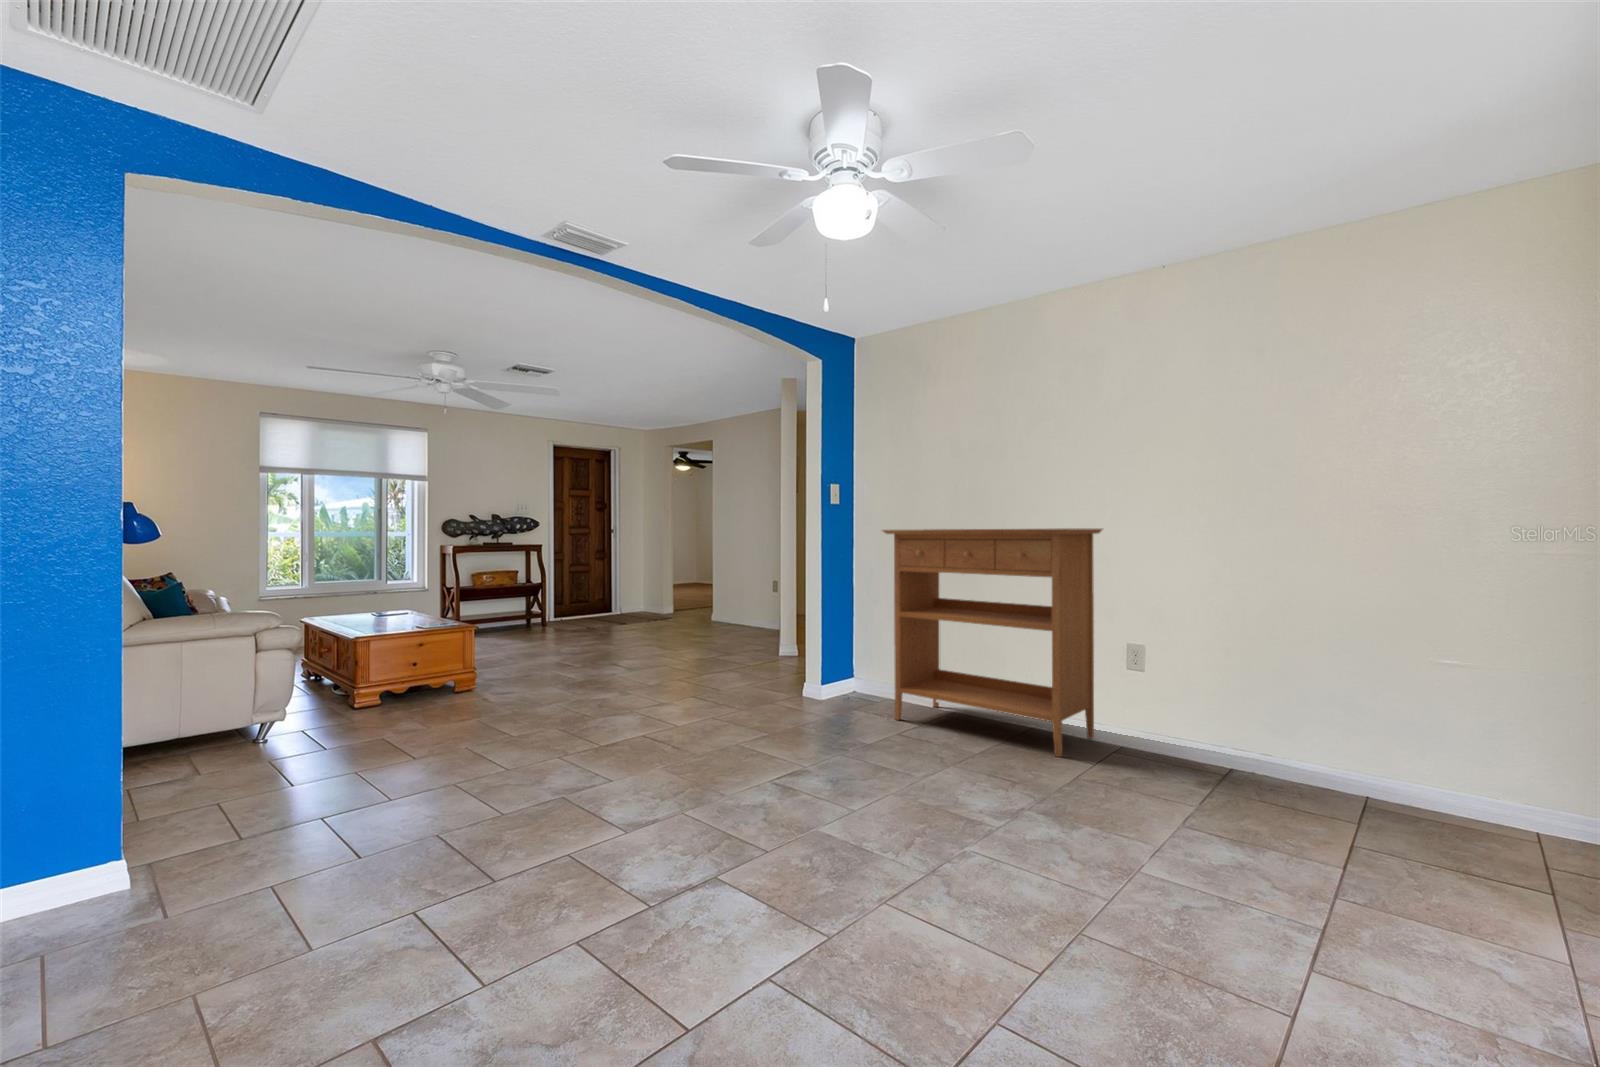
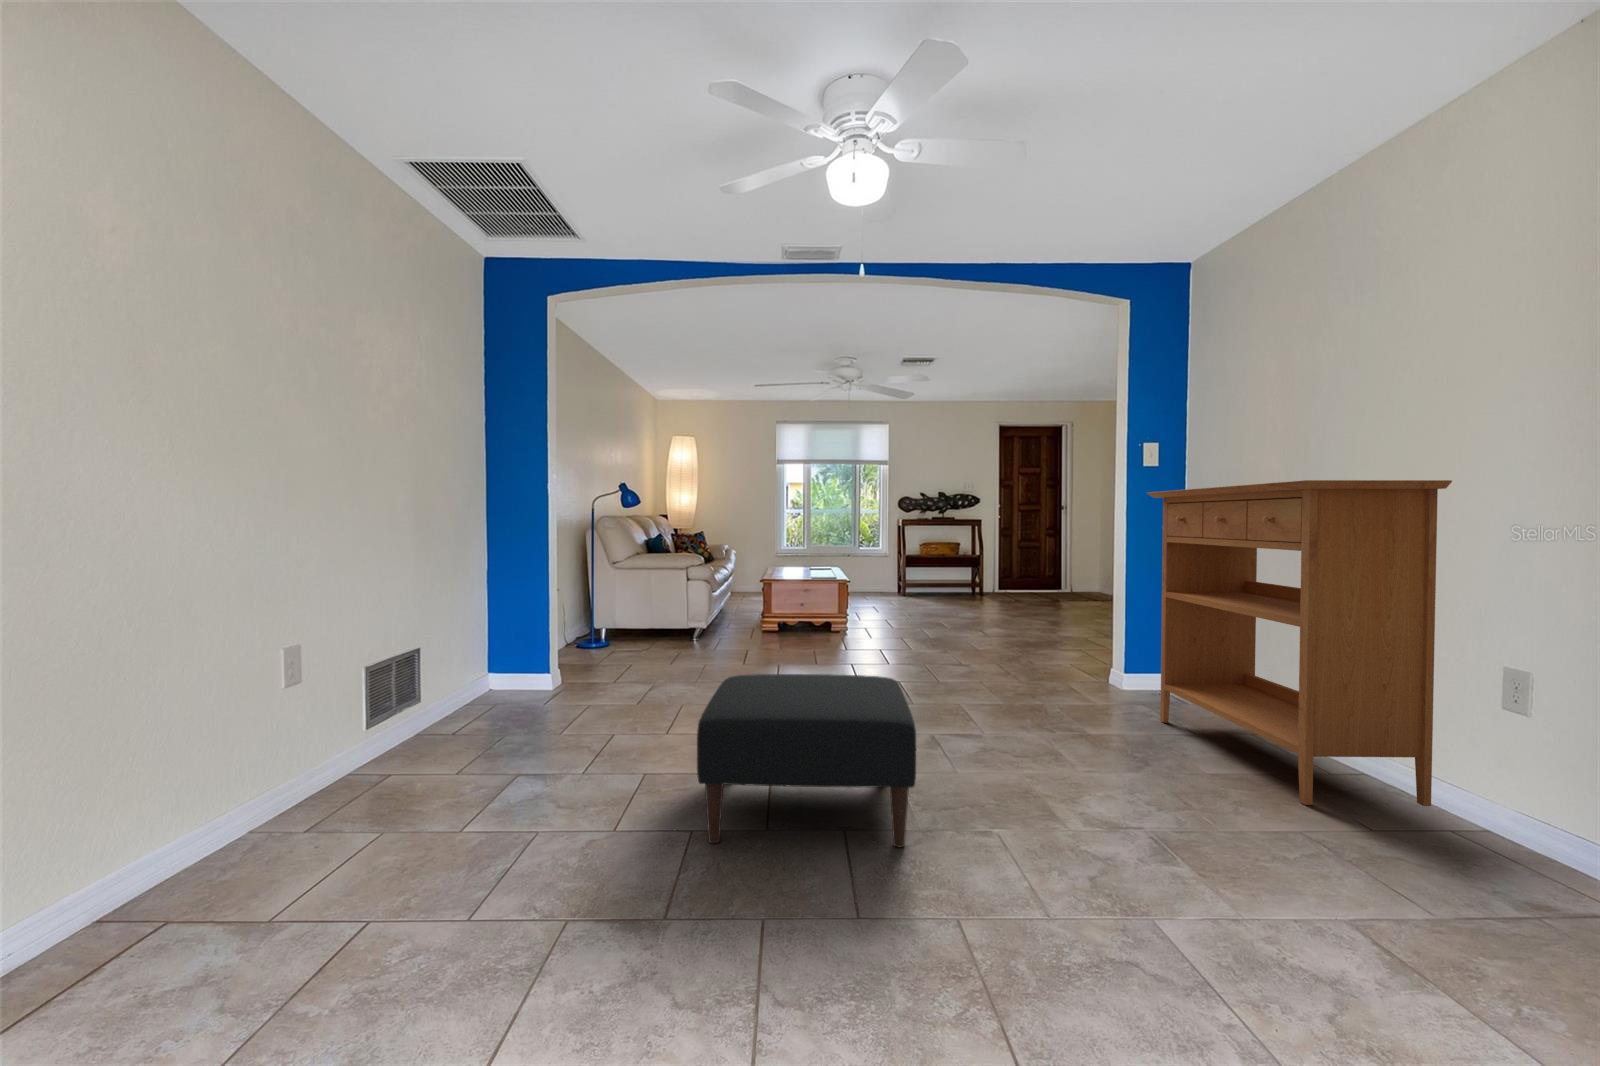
ottoman: none [692,731,987,981] -> present [697,674,916,847]

